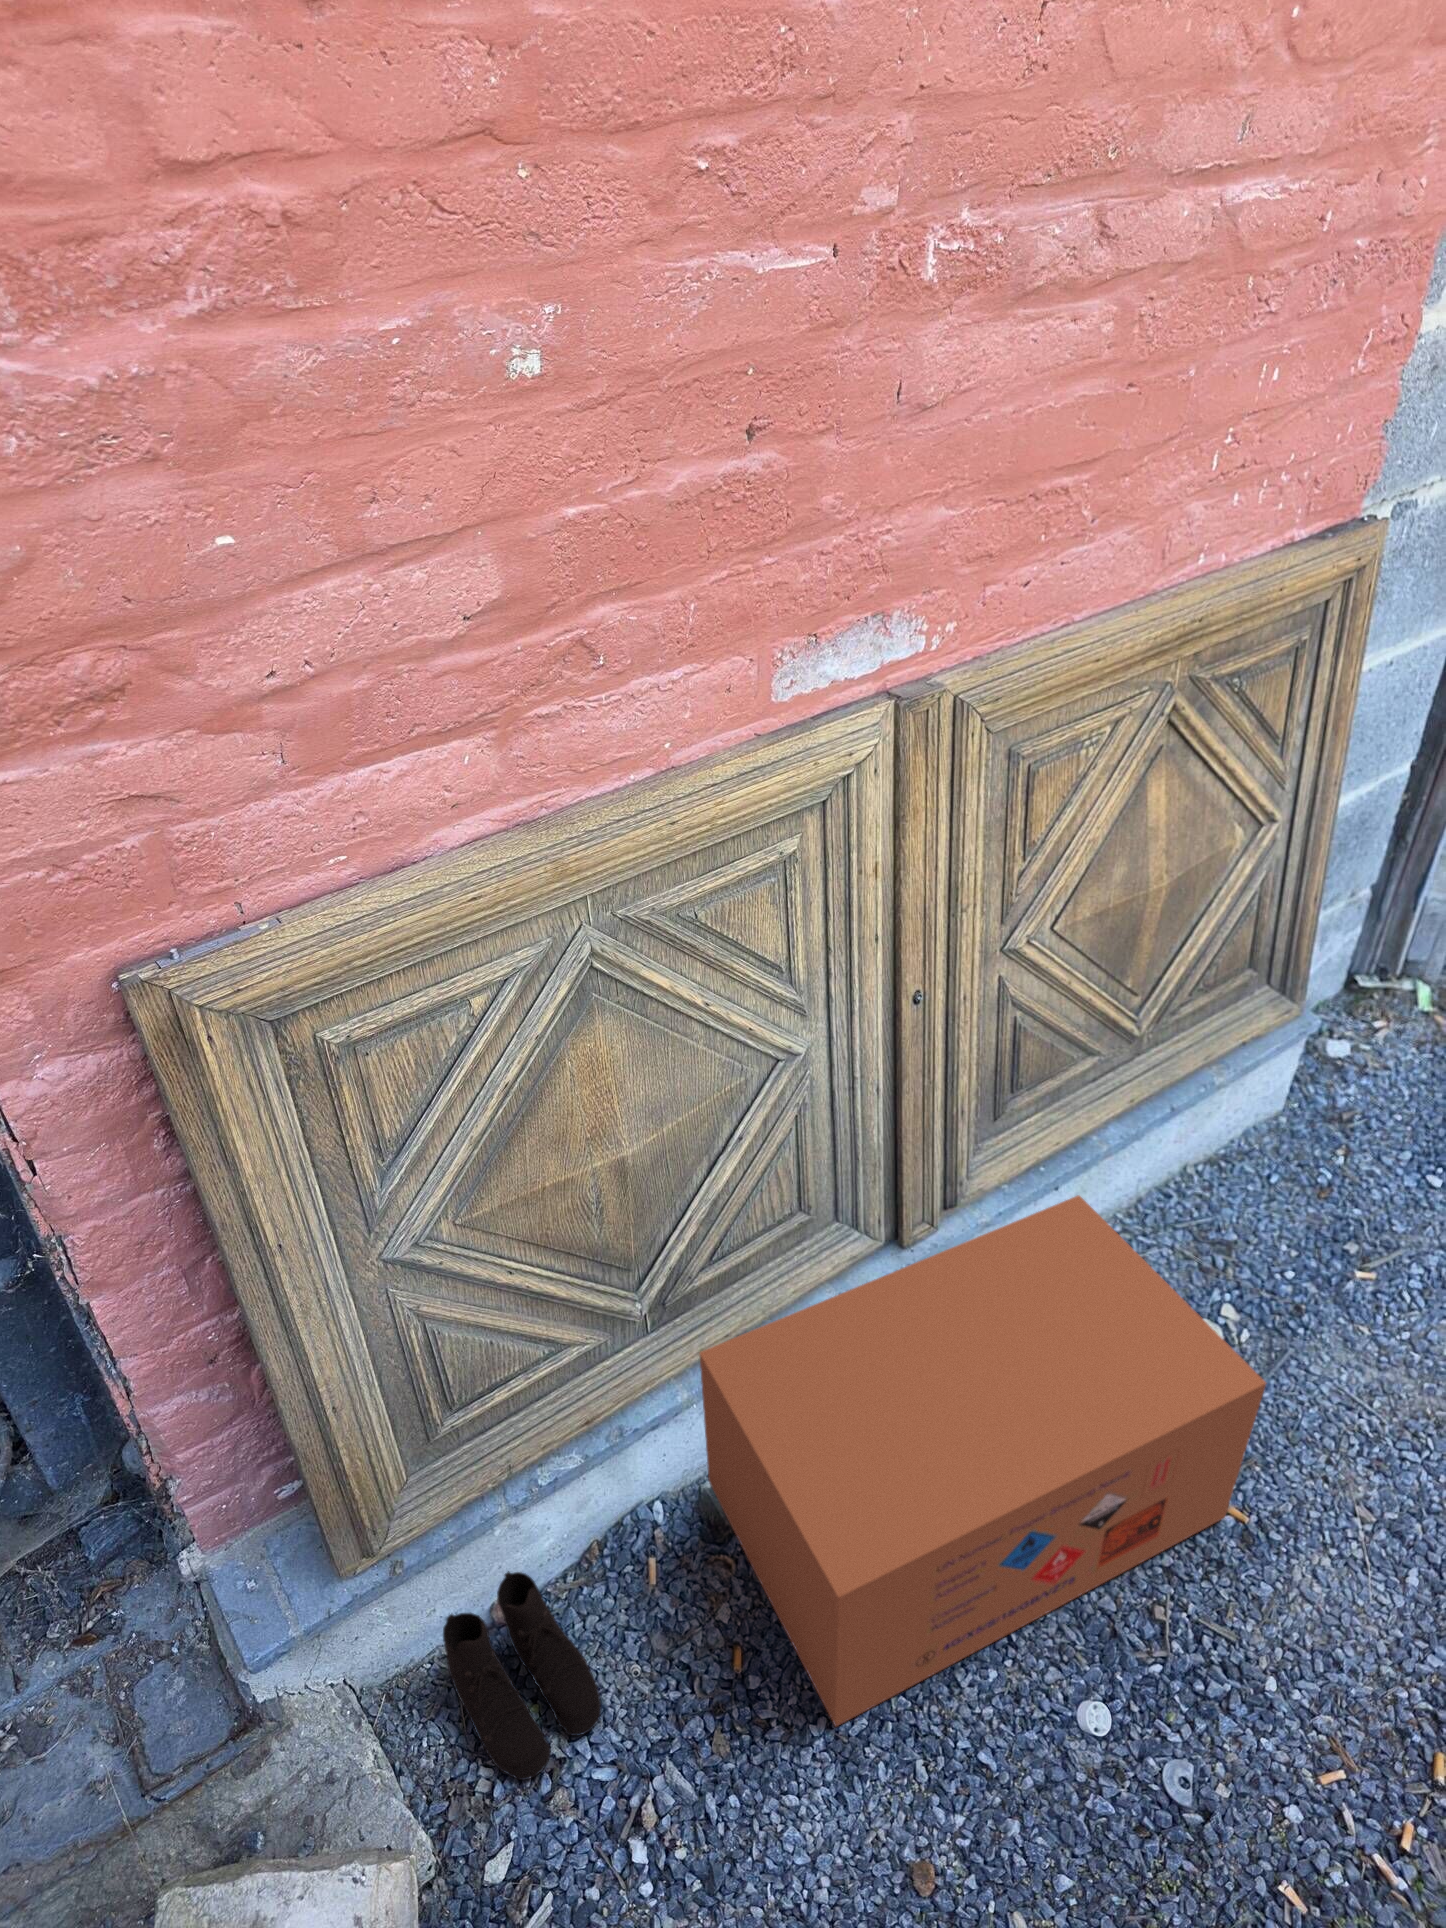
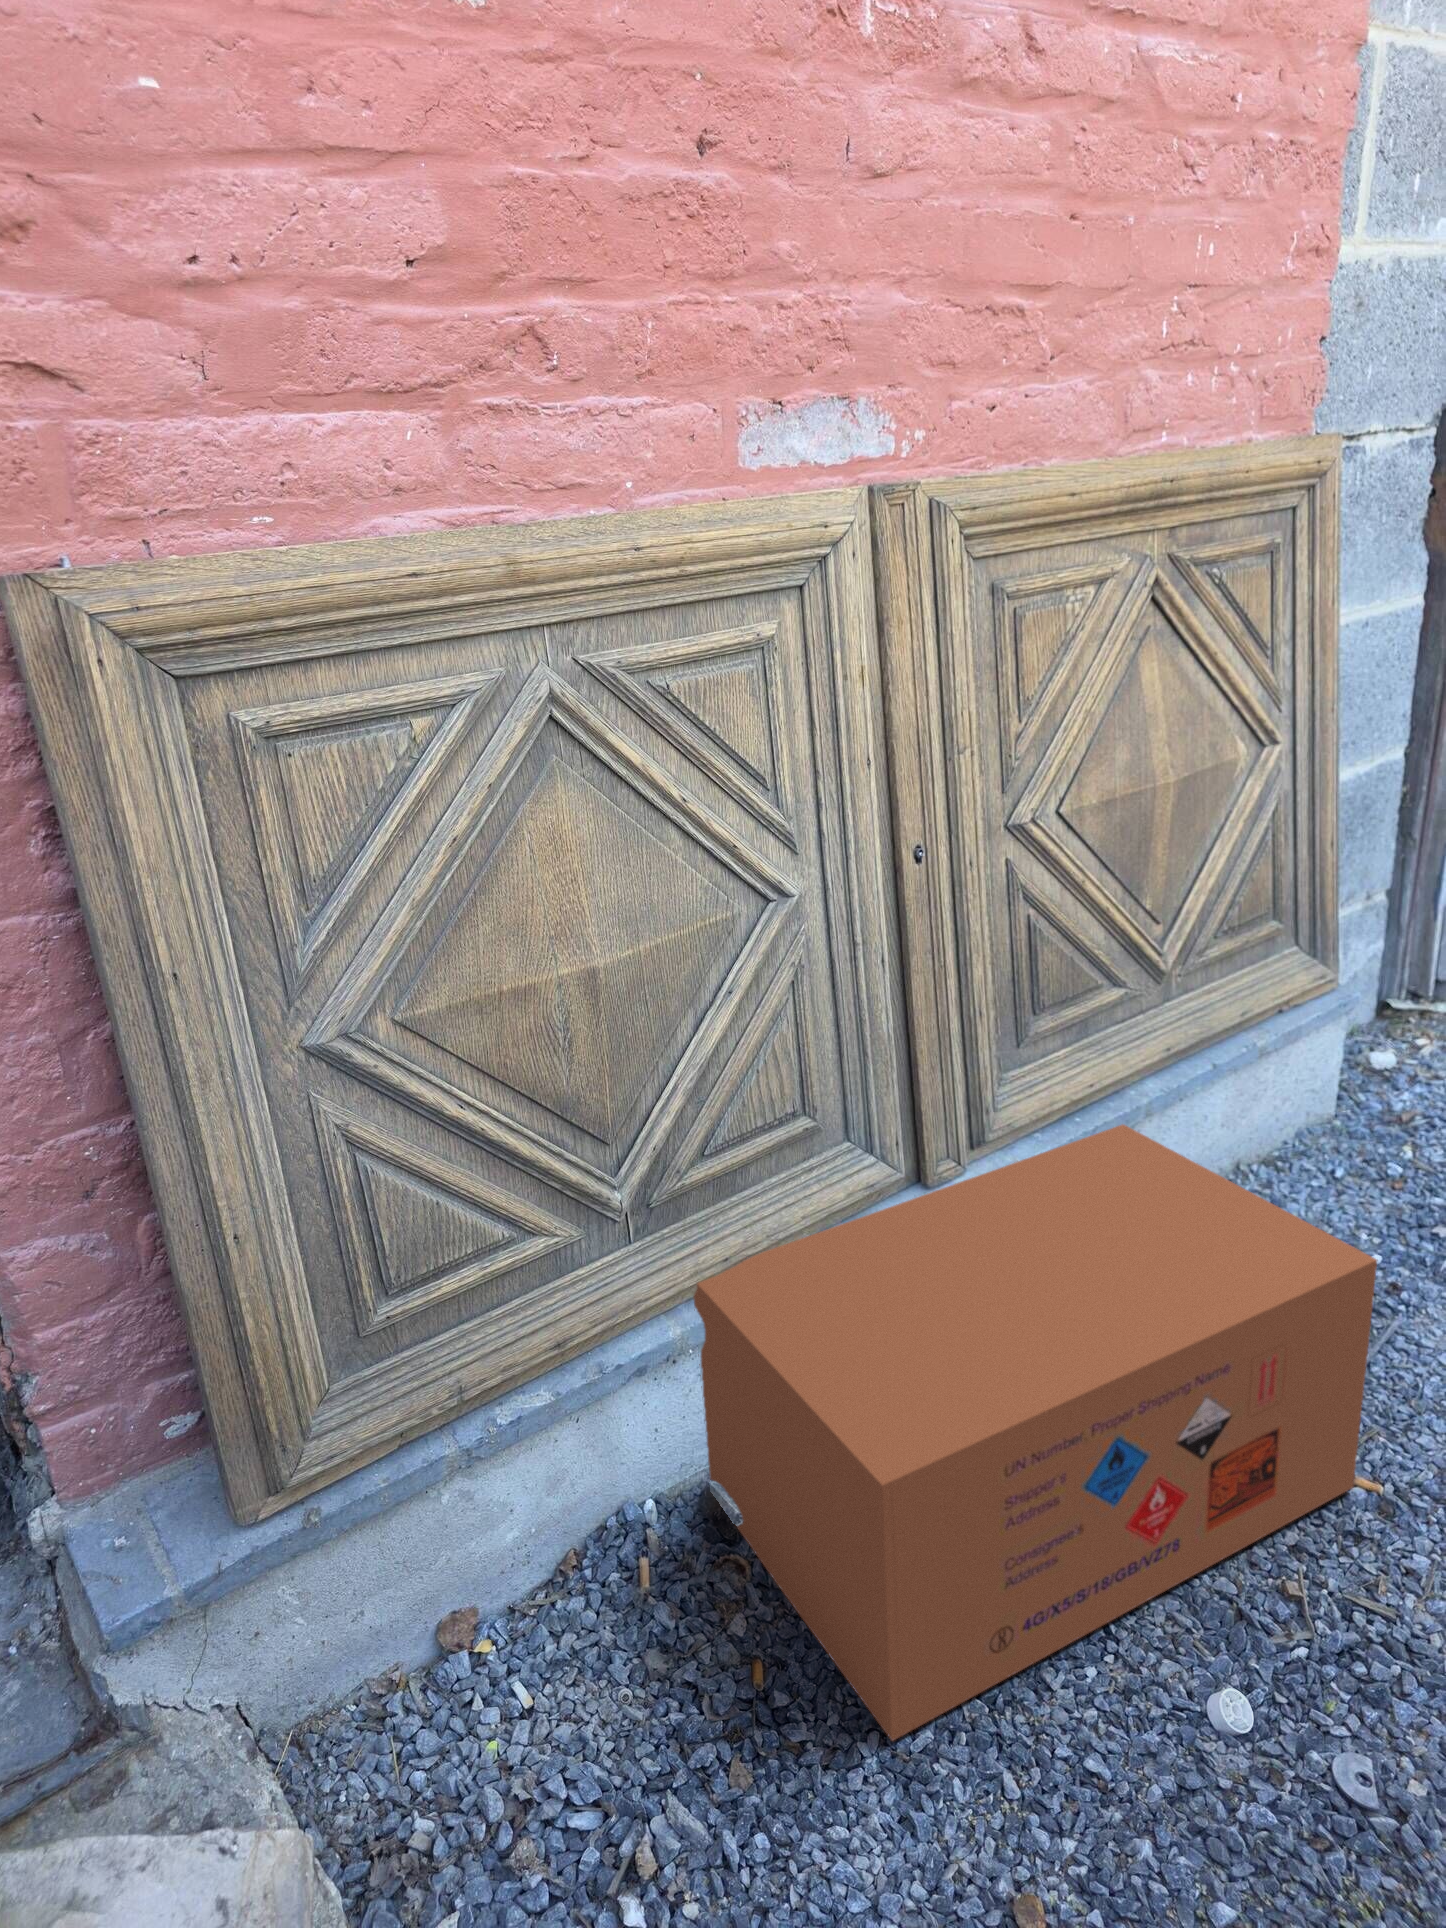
boots: present [443,1571,601,1780] -> none [370,1559,581,1828]

